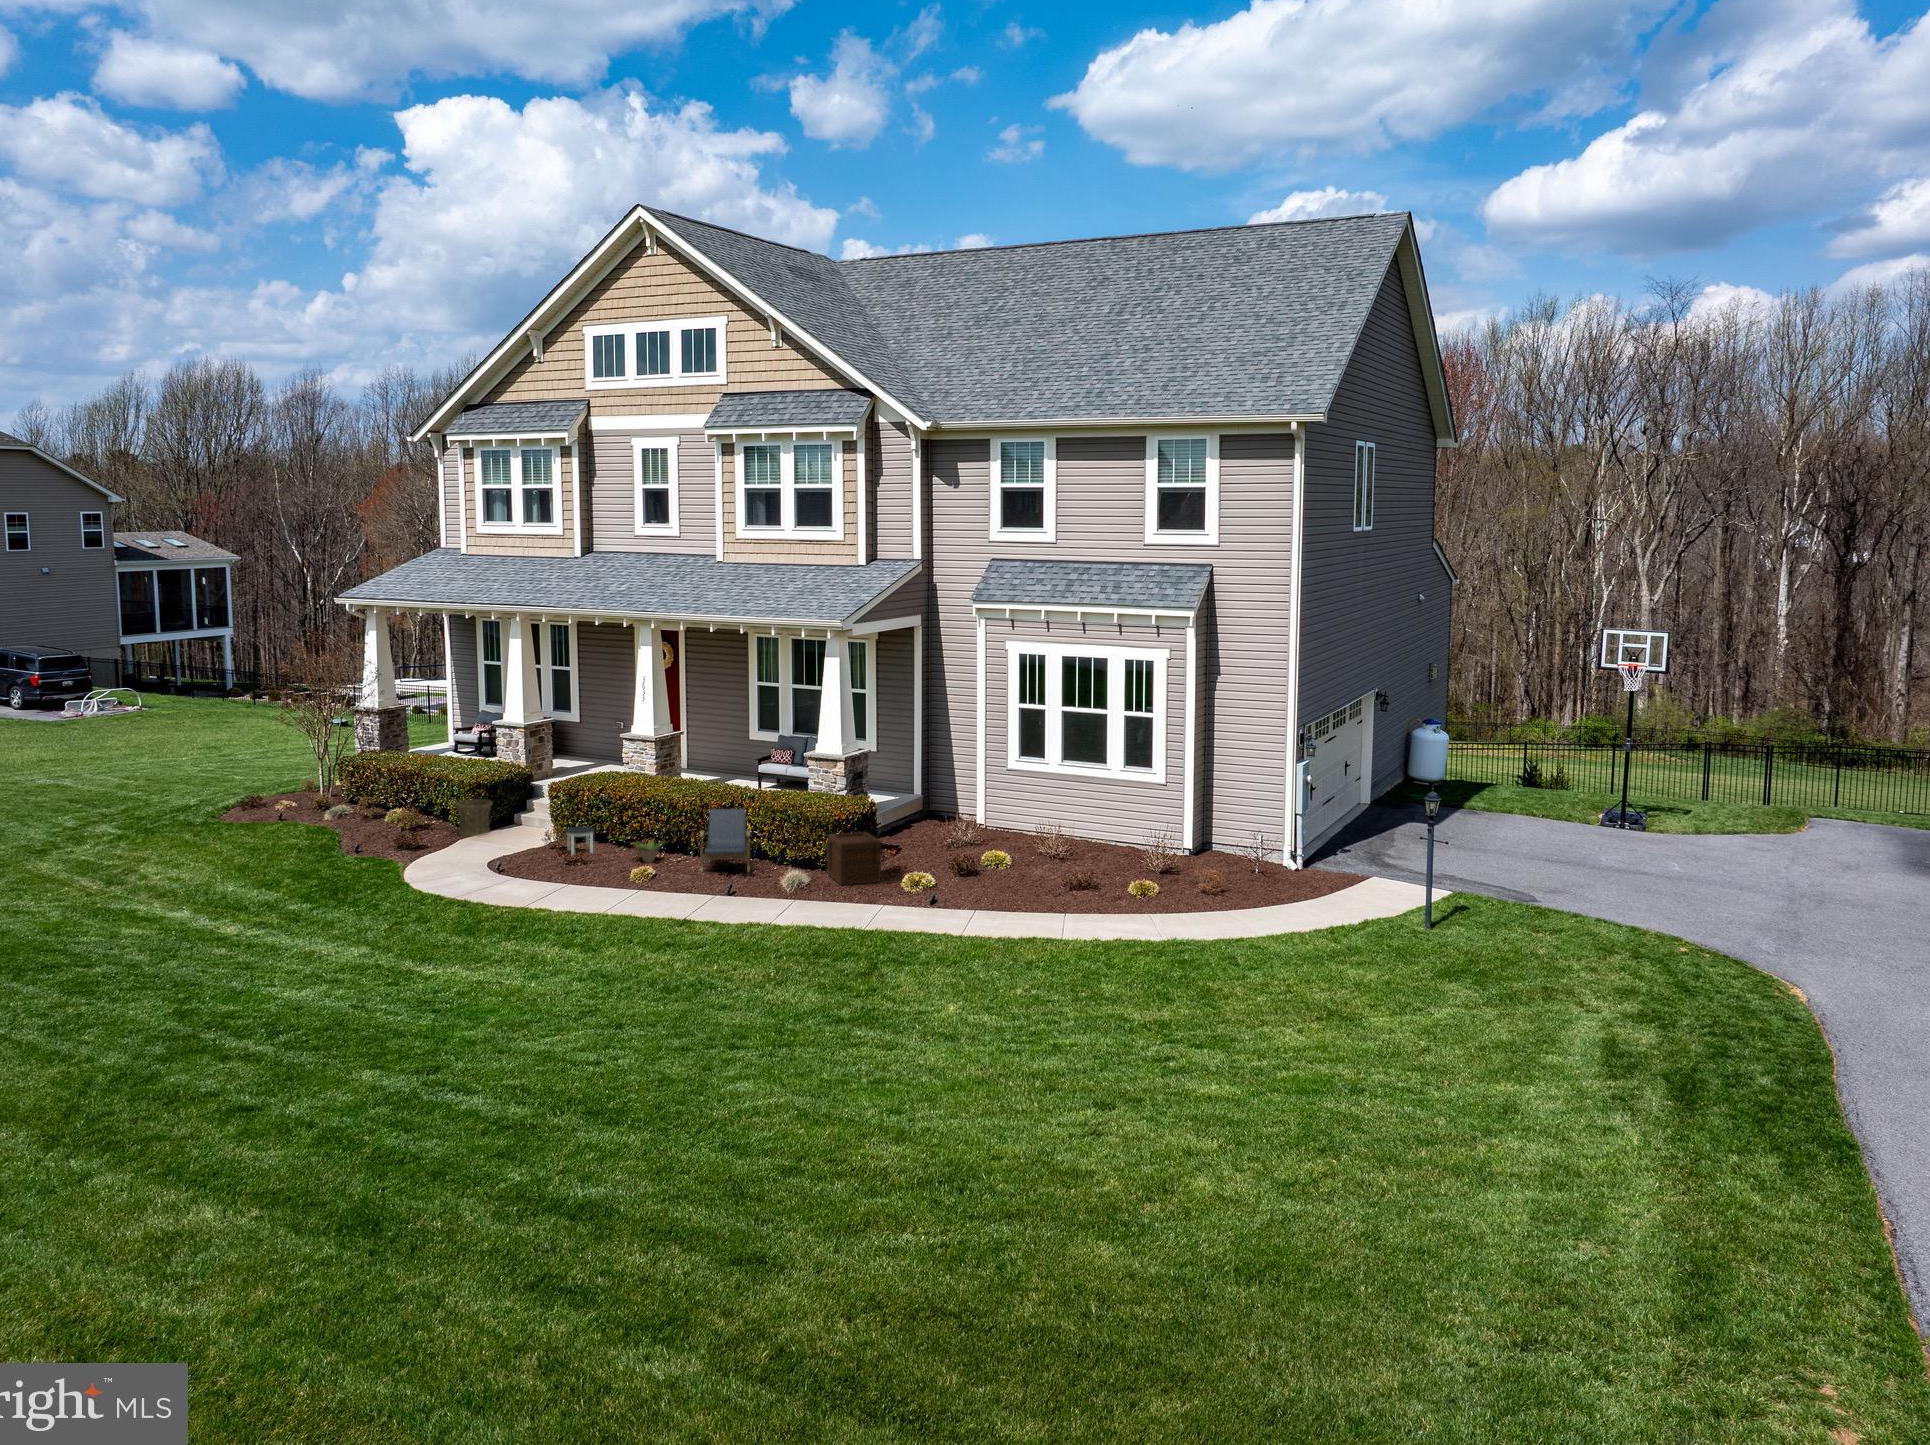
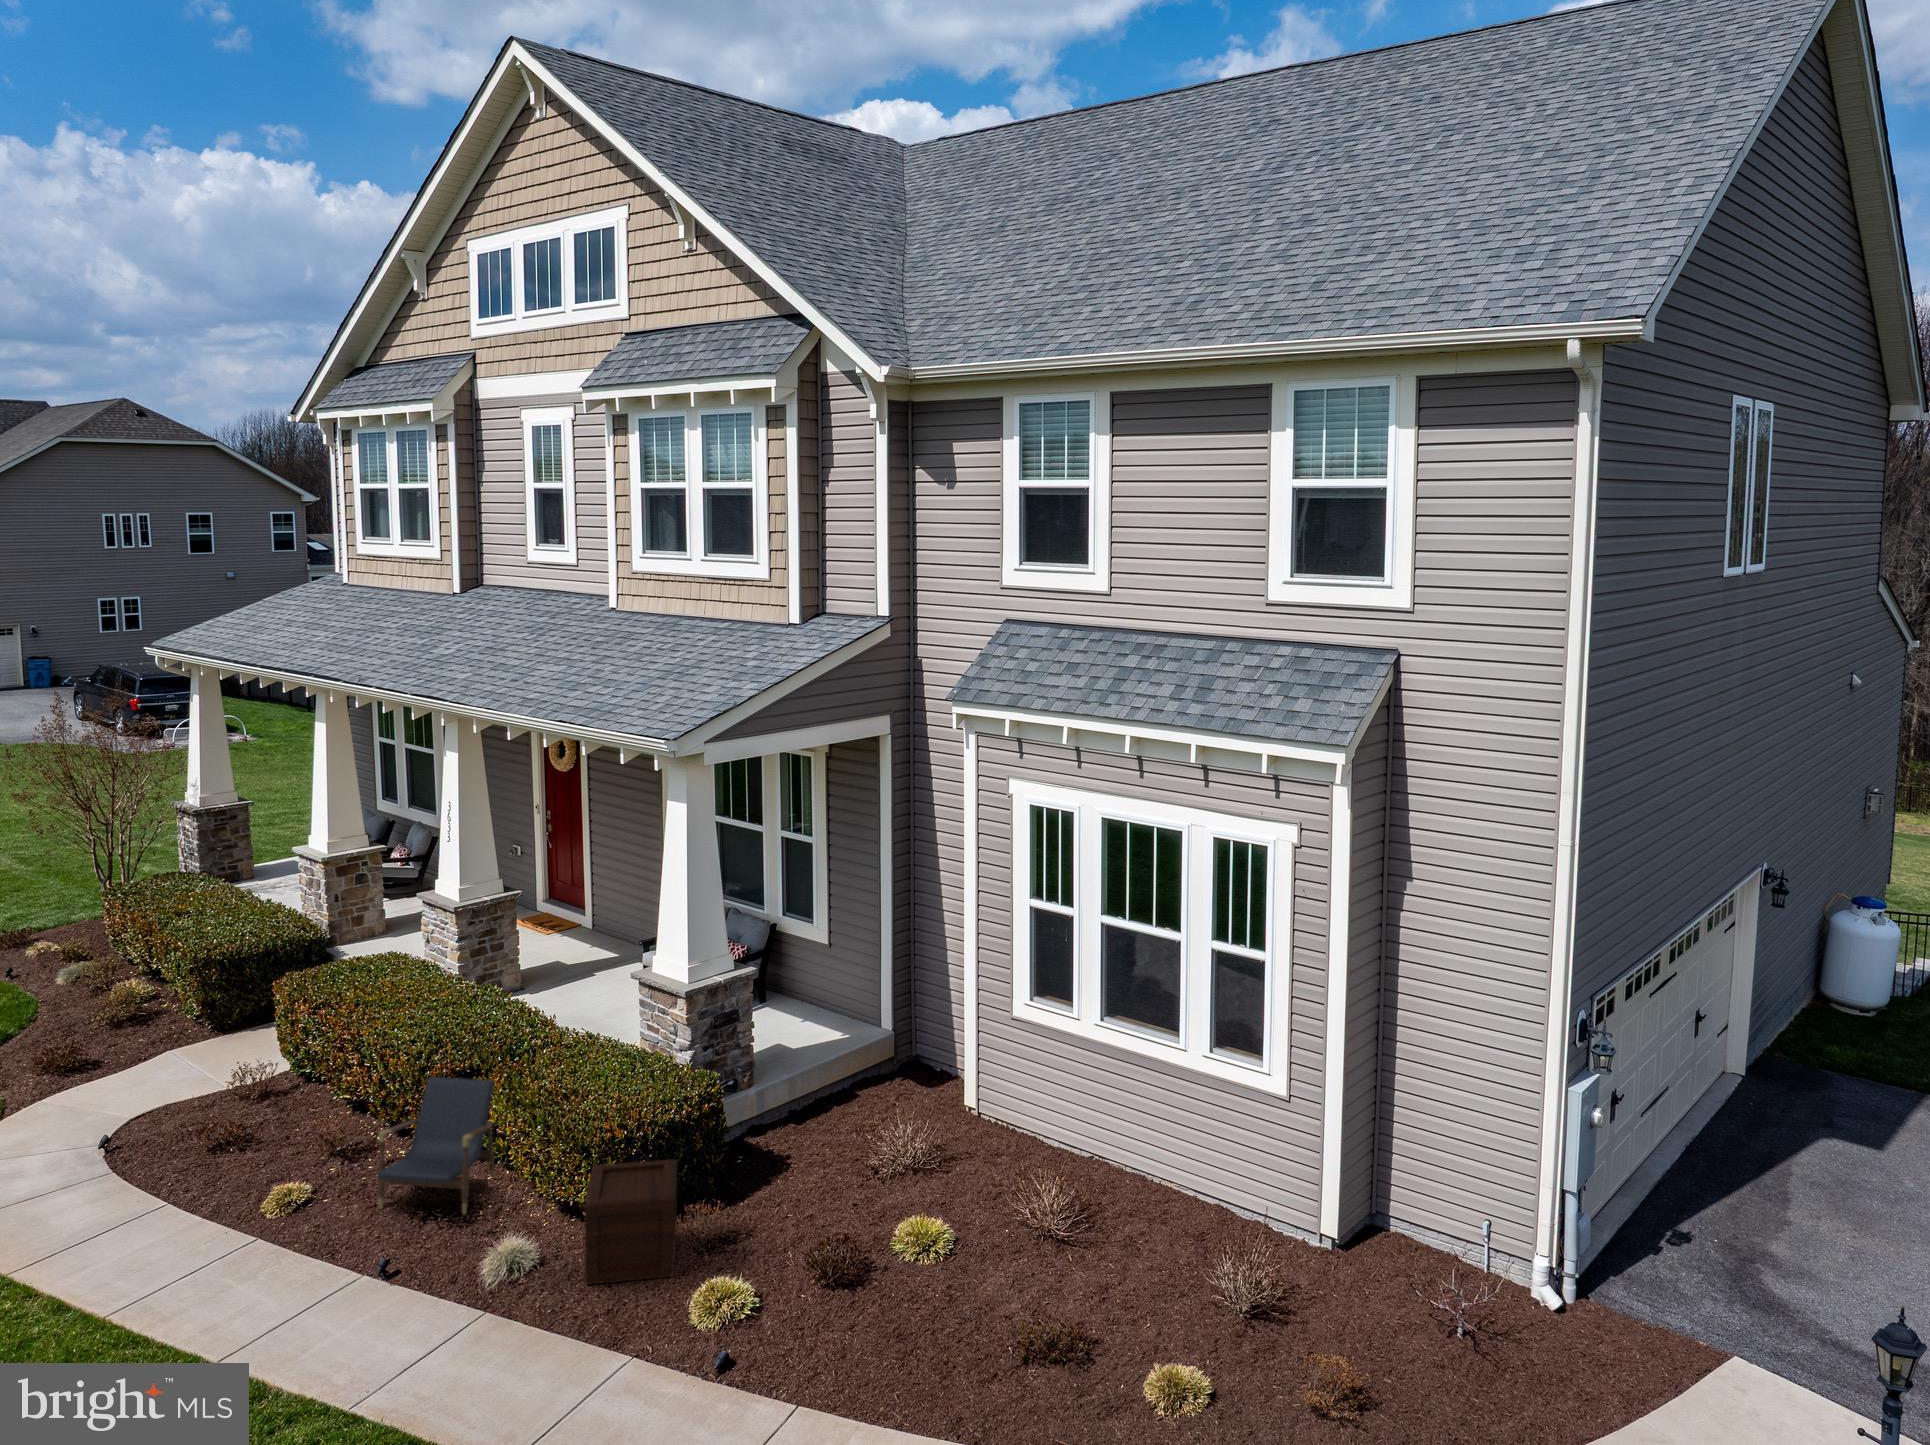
basket: present [455,799,492,836] -> none [127,990,197,1057]
round table: present [565,826,595,855] -> none [226,1071,285,1128]
decorative plant: present [638,841,662,863] -> none [294,1118,364,1165]

